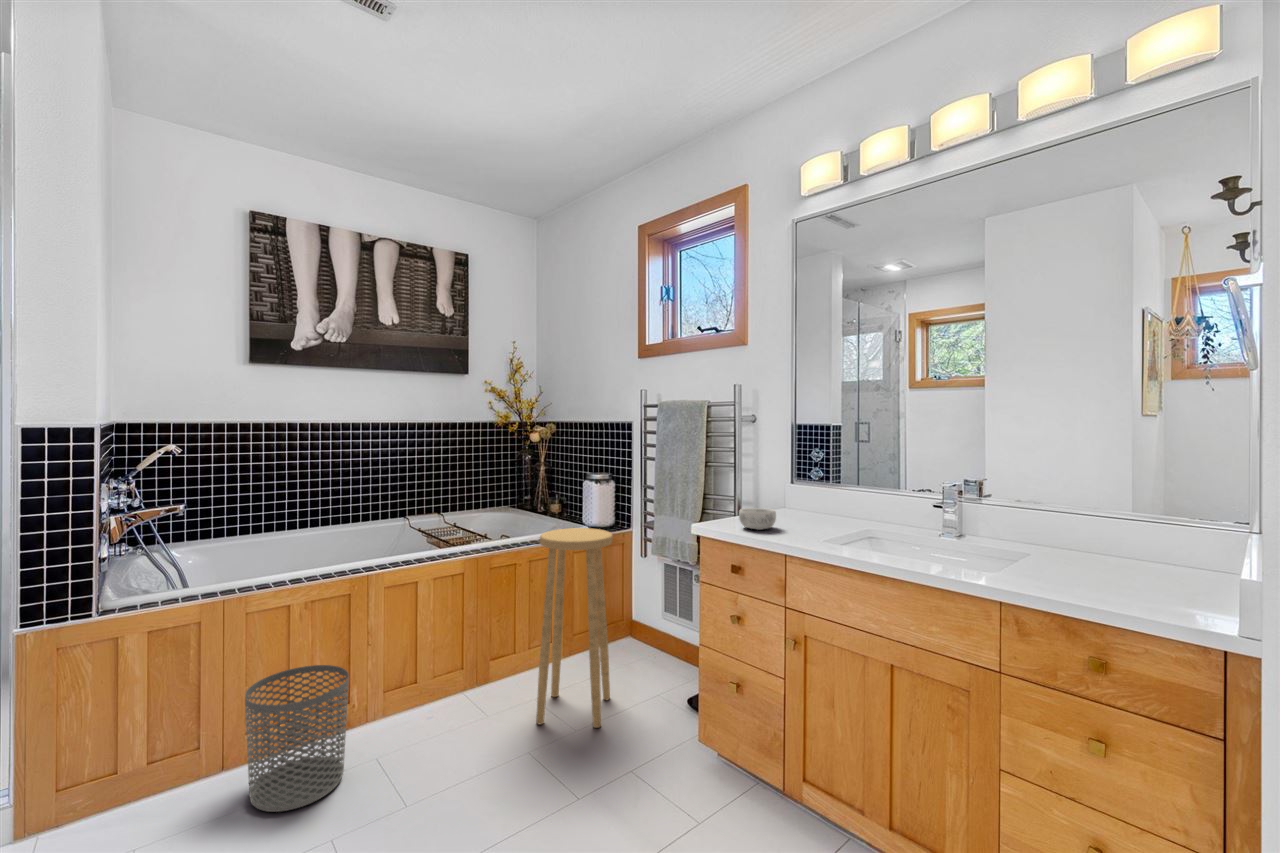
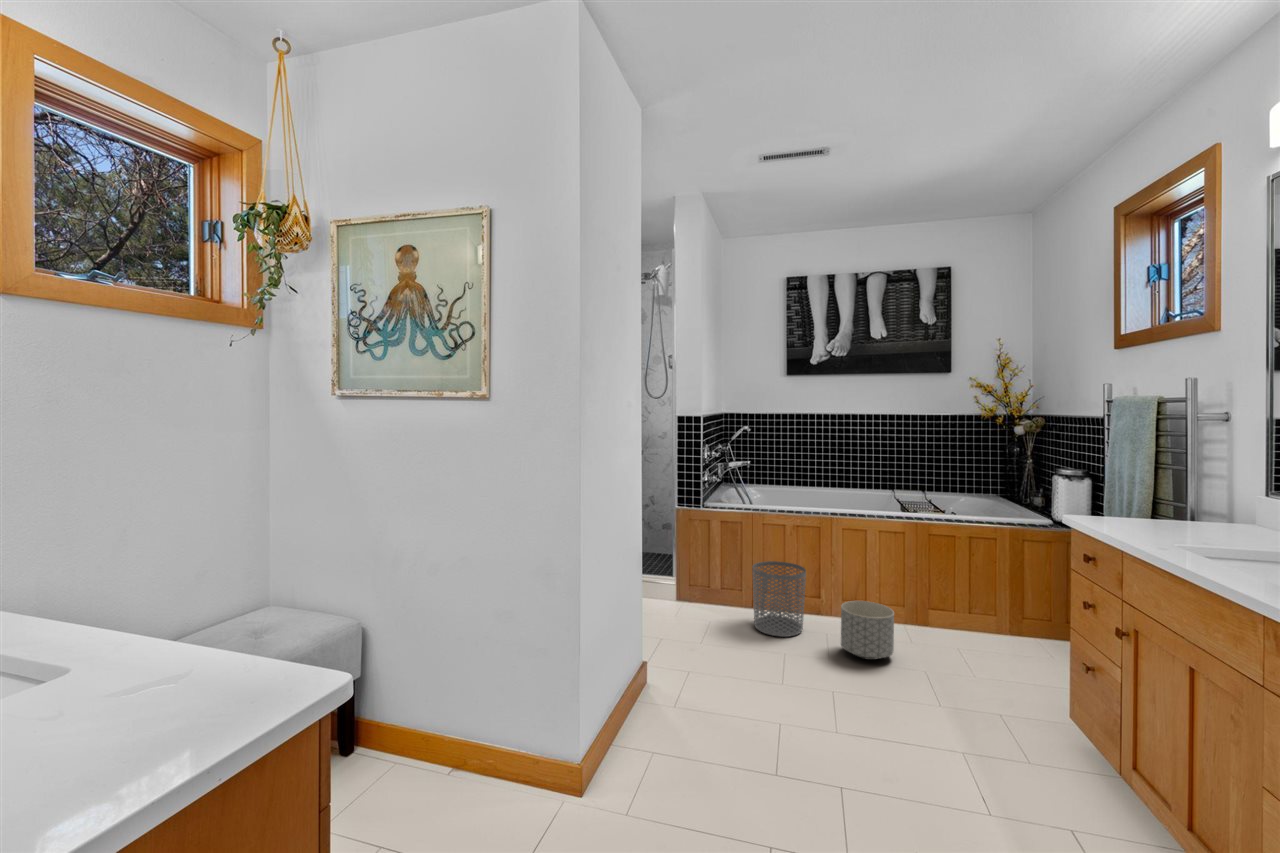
decorative bowl: present [739,508,776,530] -> none [1114,501,1164,523]
stool: present [536,528,613,728] -> none [942,507,1027,680]
planter: none [419,685,493,778] -> present [841,601,894,660]

